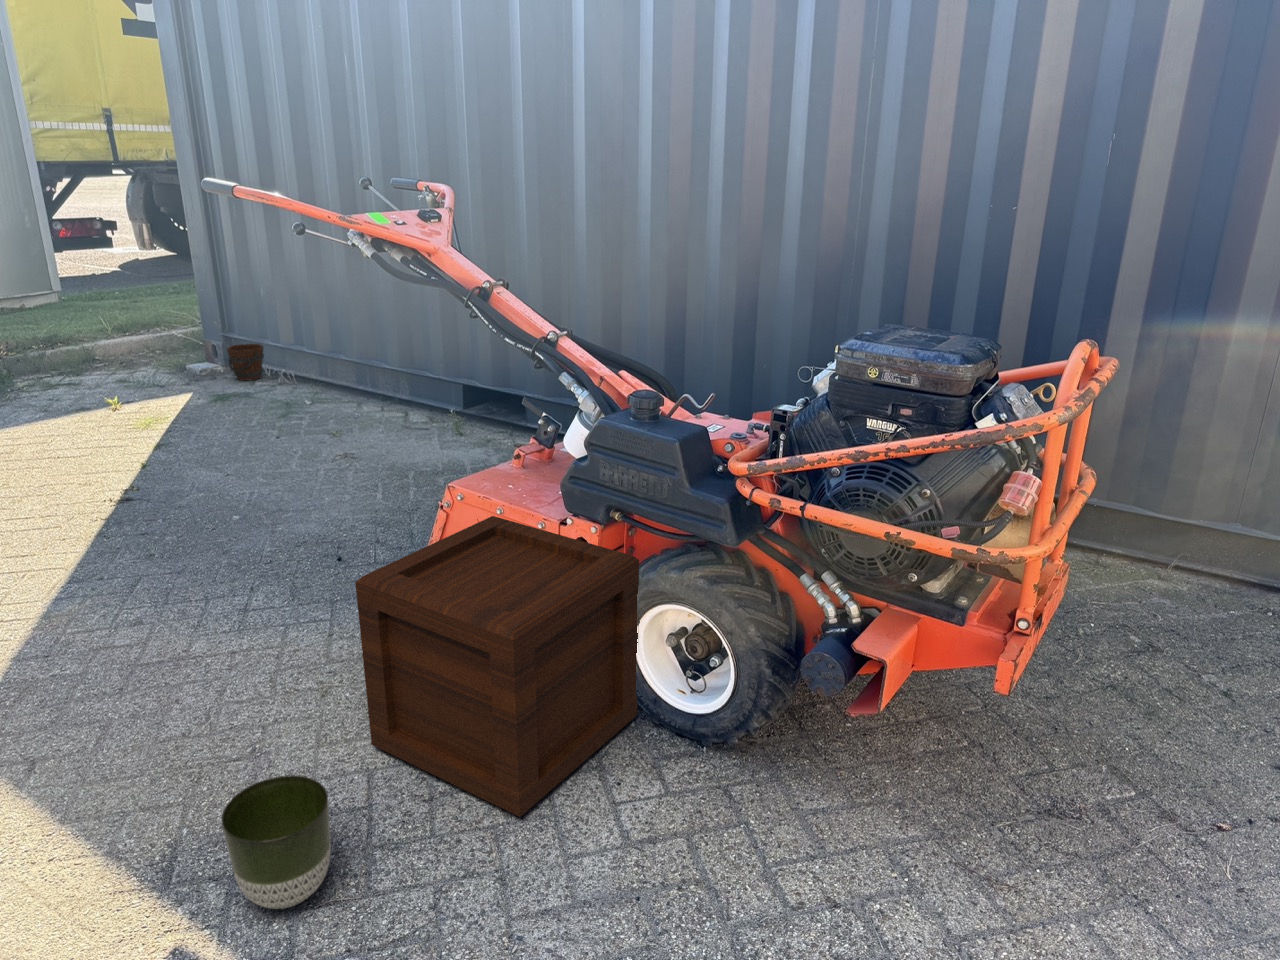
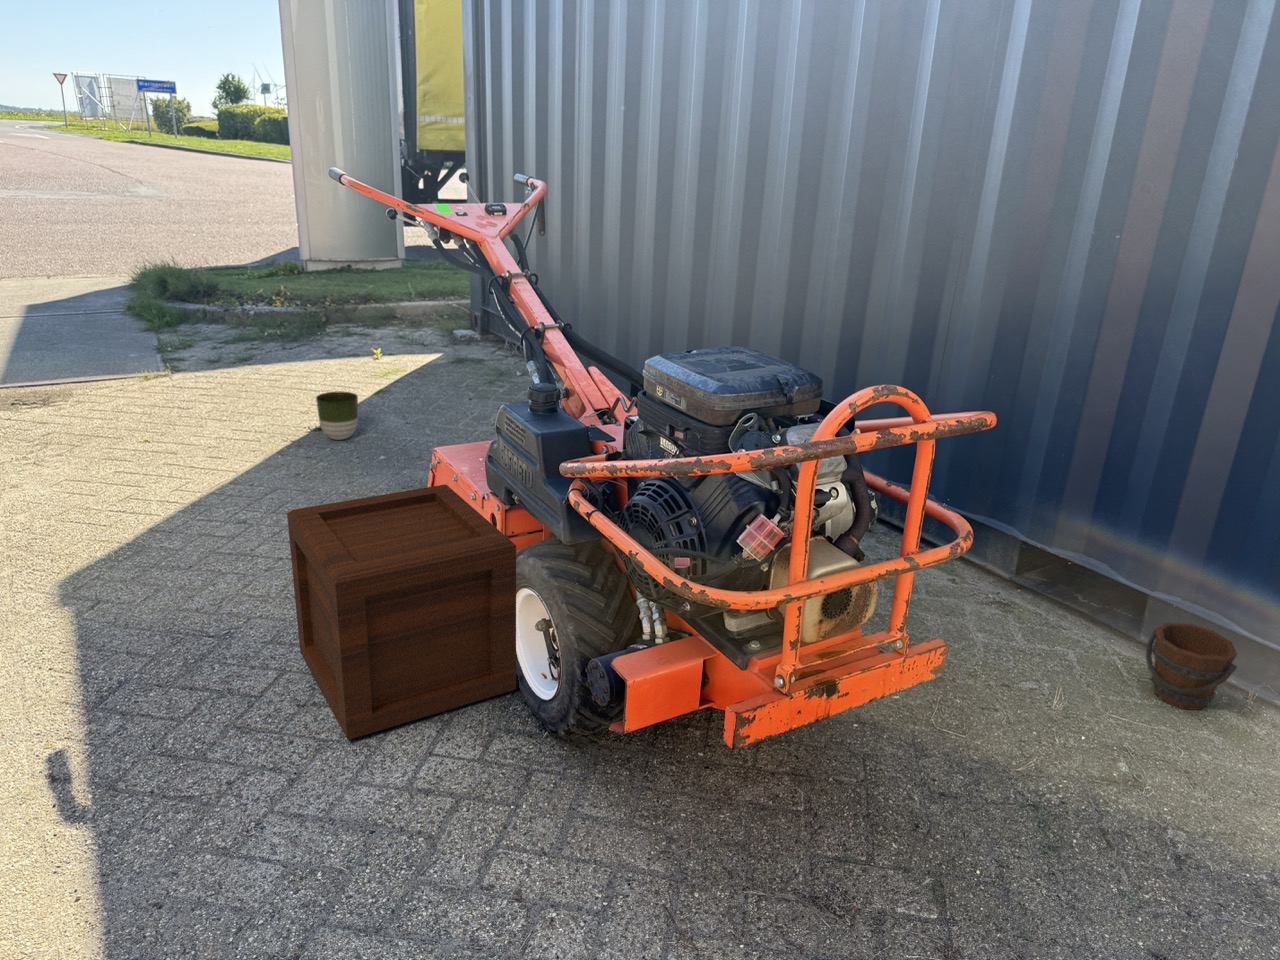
bucket: present [227,344,264,381] -> present [1146,623,1237,710]
planter: present [221,775,331,909] -> present [316,391,358,440]

